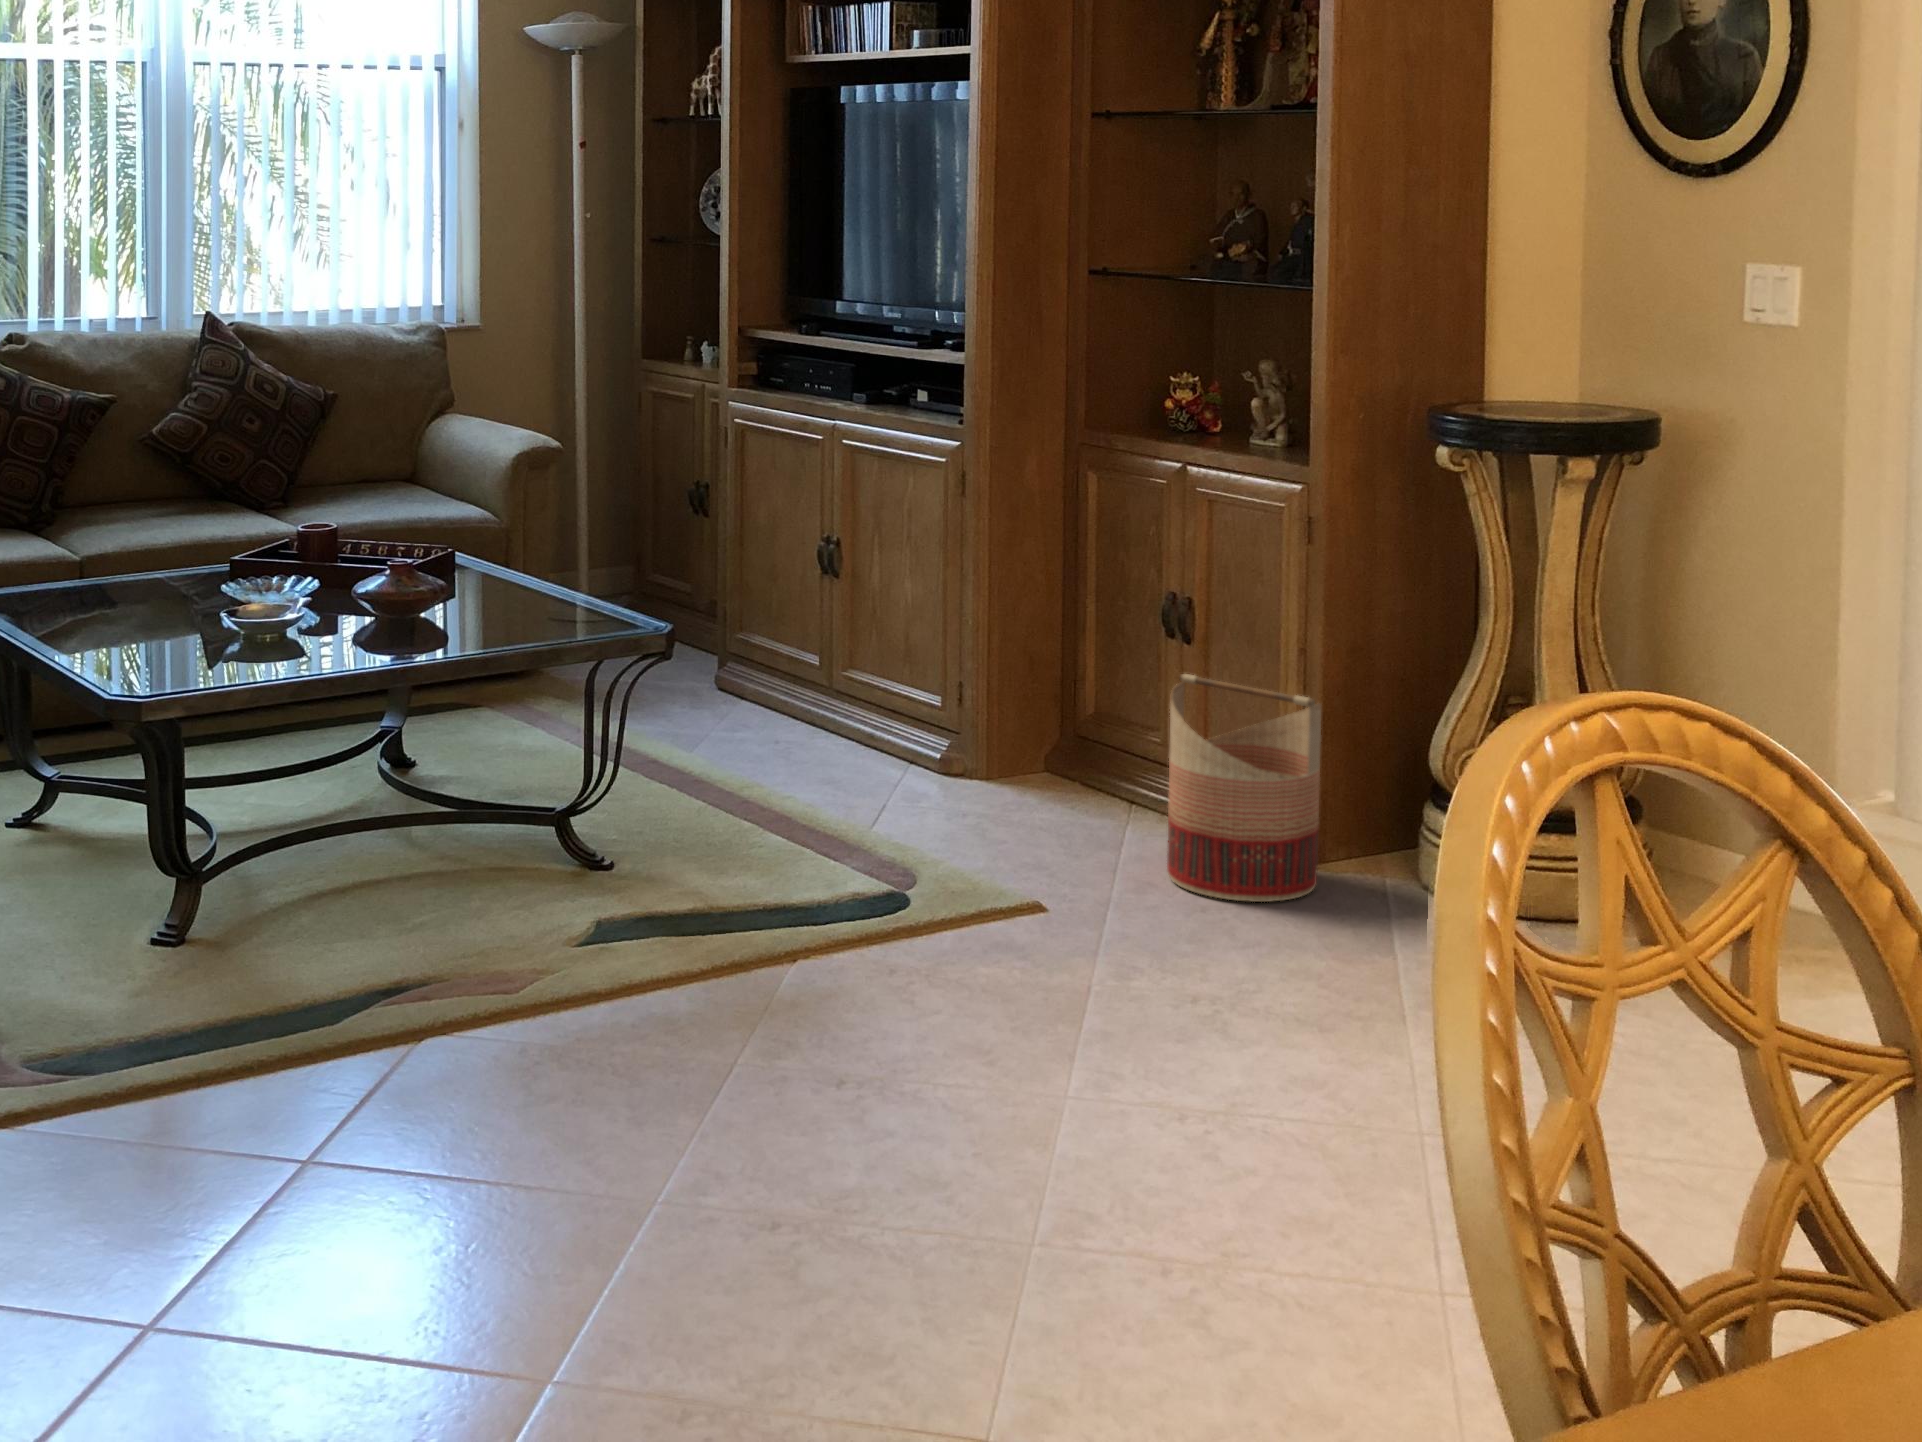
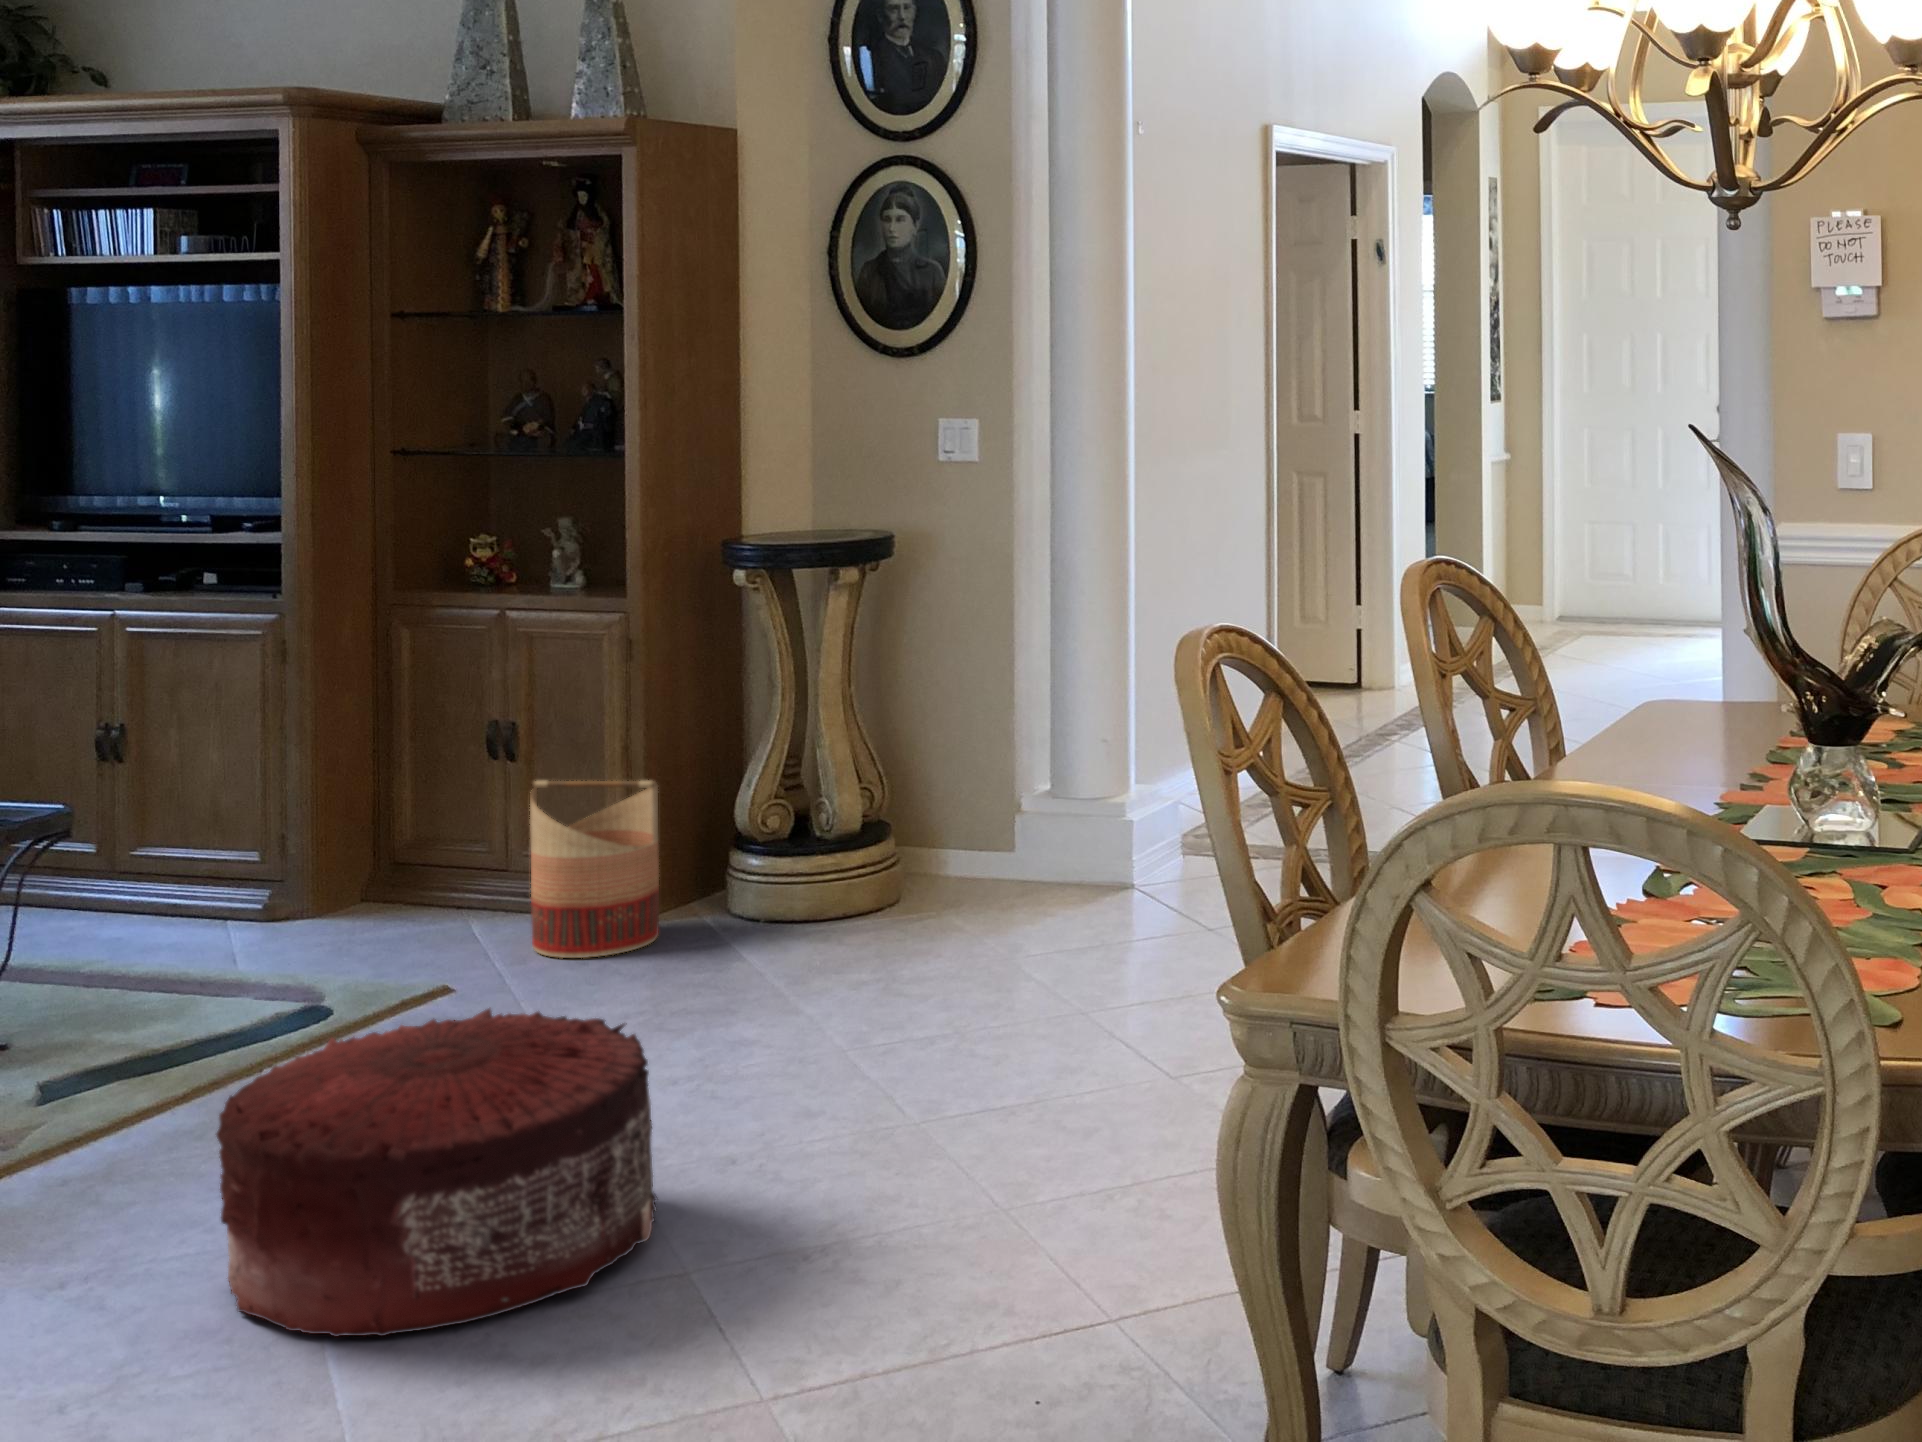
pouf: none [544,955,1066,1372] -> present [216,1008,657,1337]

